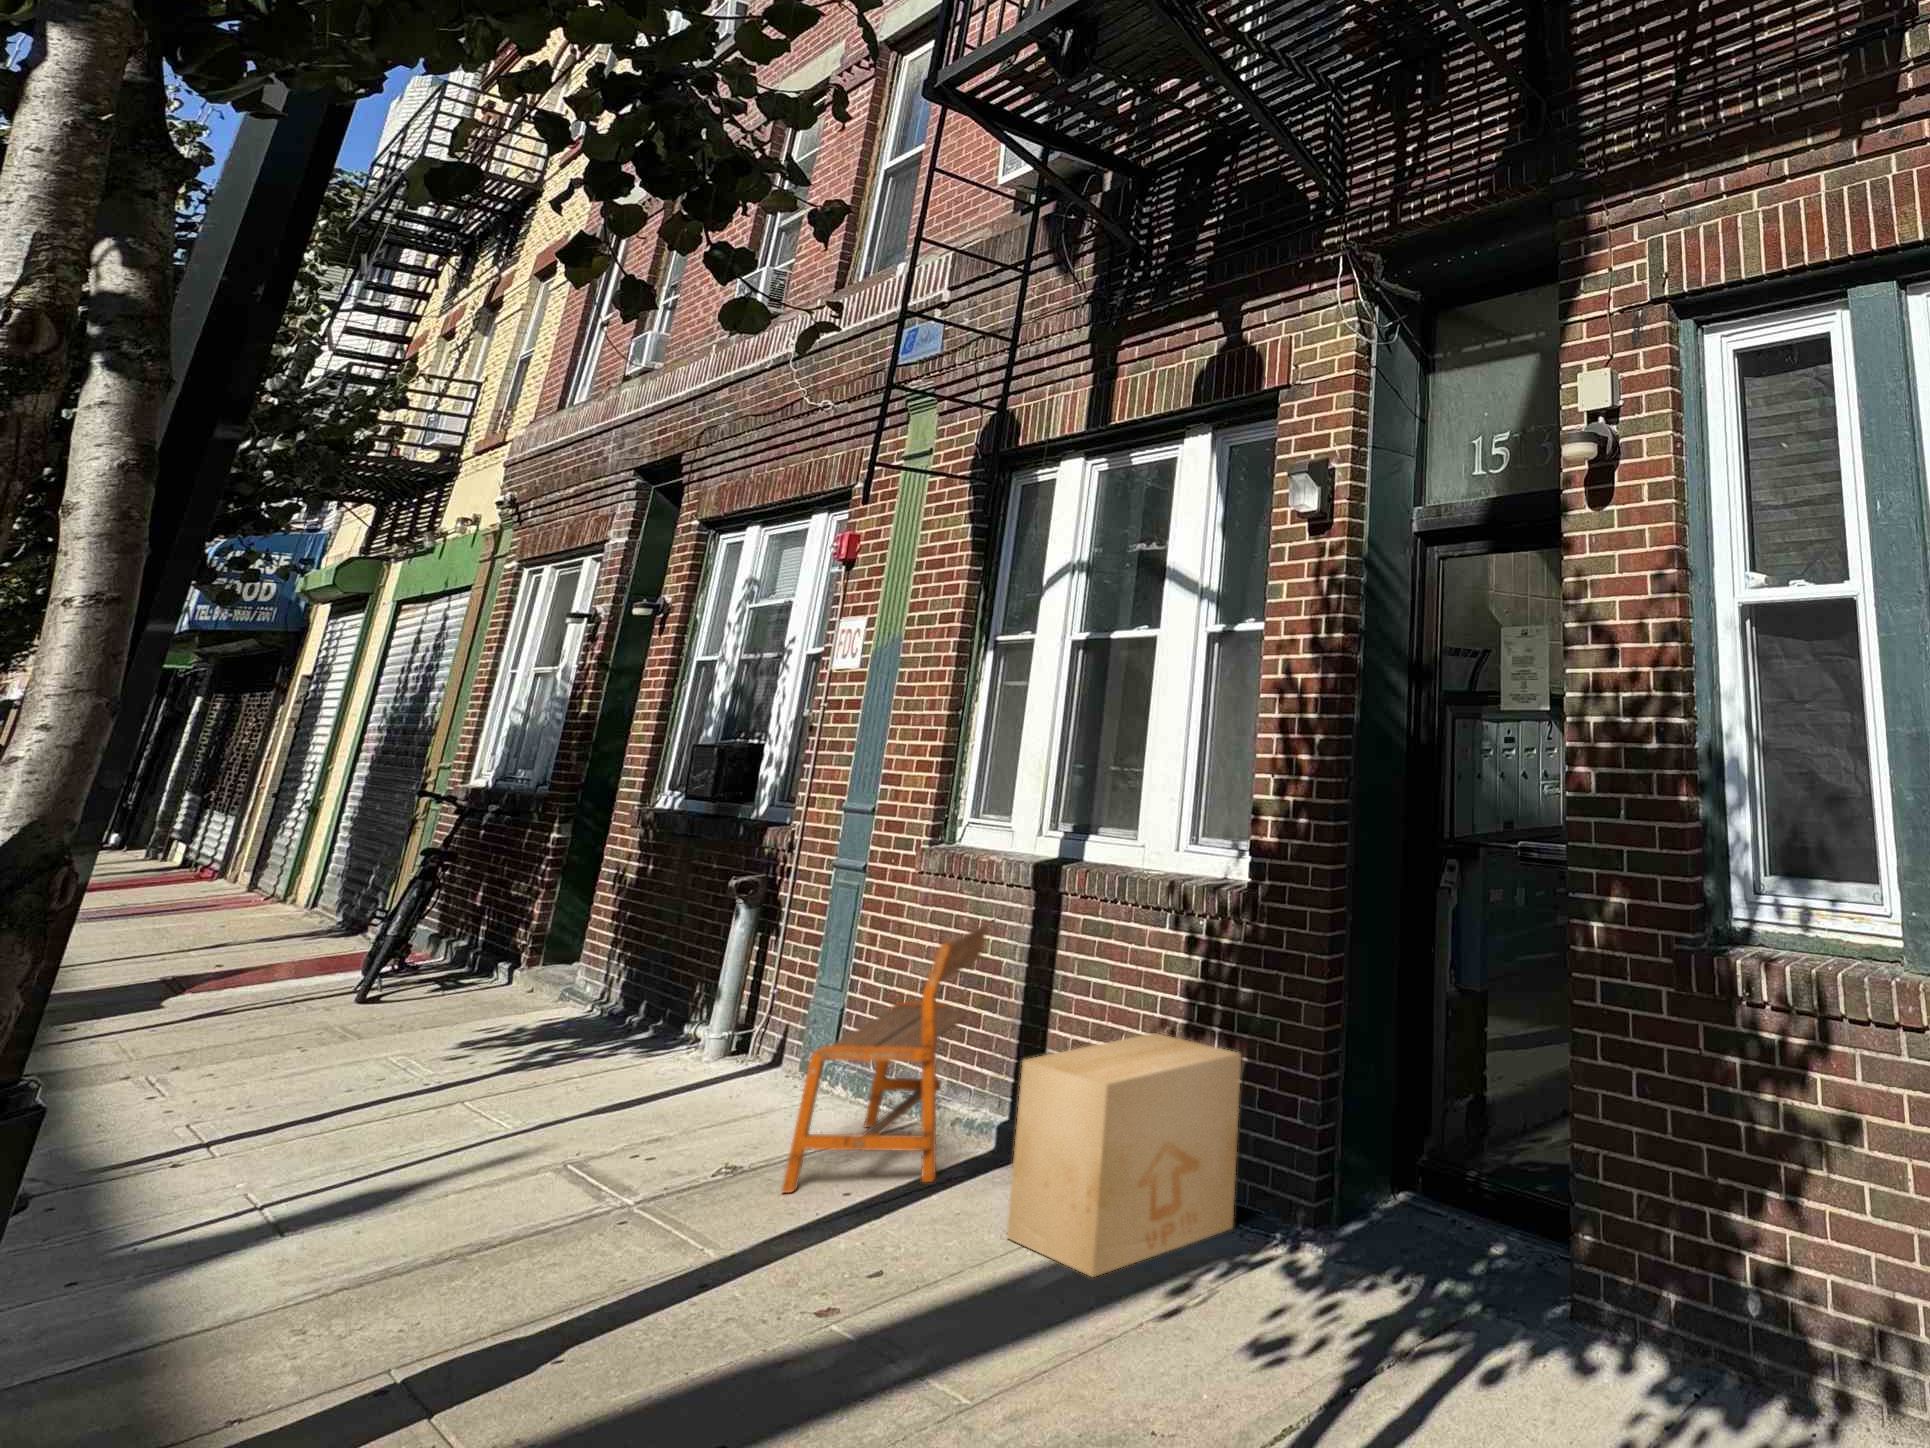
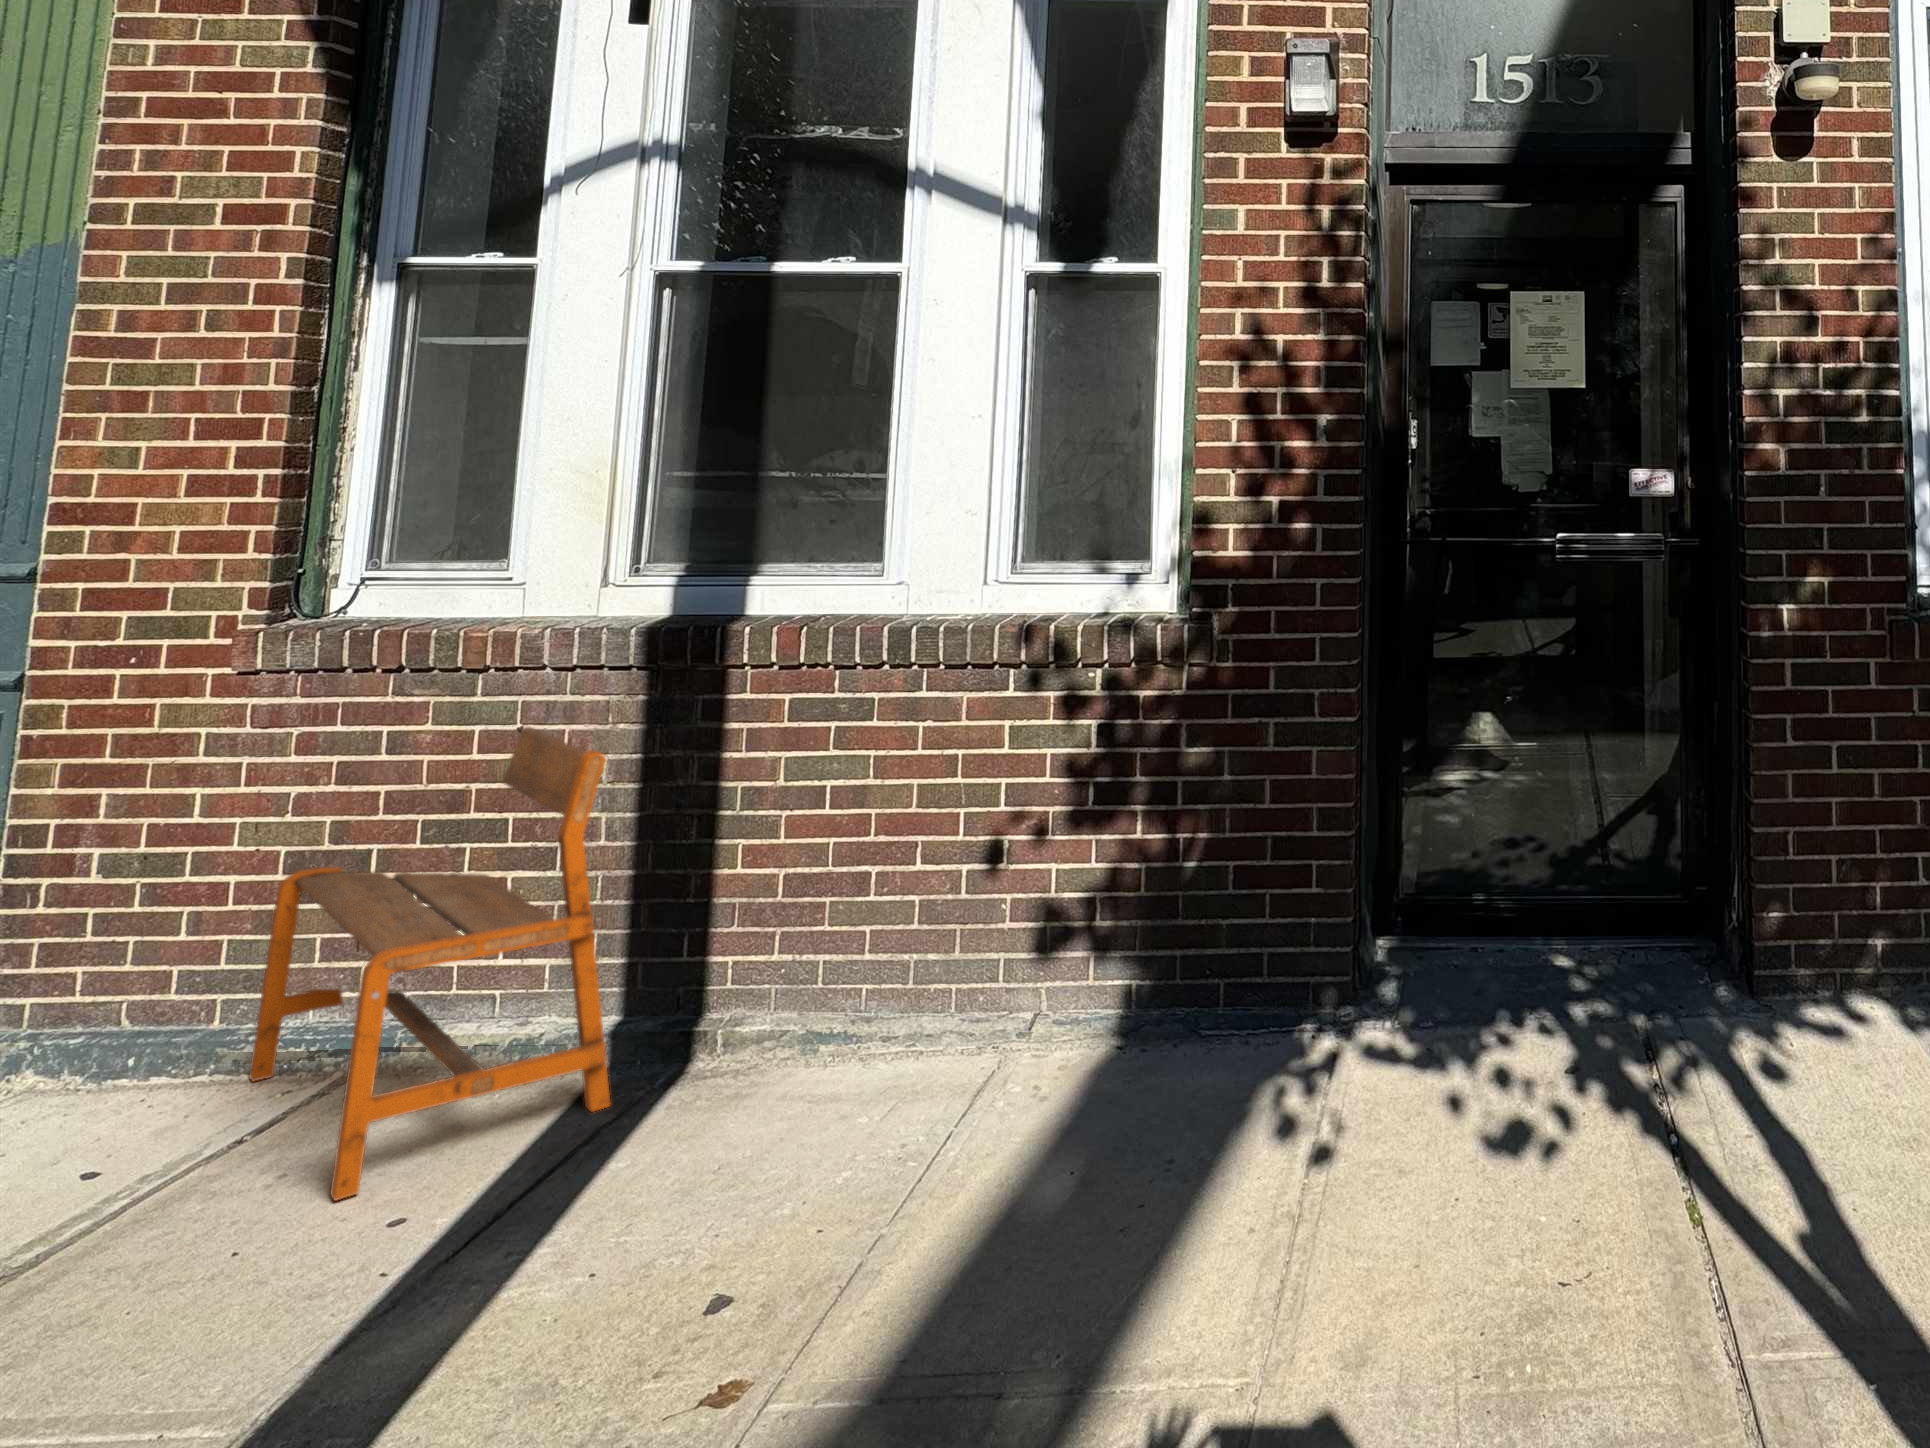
cardboard box: present [1007,1033,1241,1277] -> none [931,819,1213,1125]

